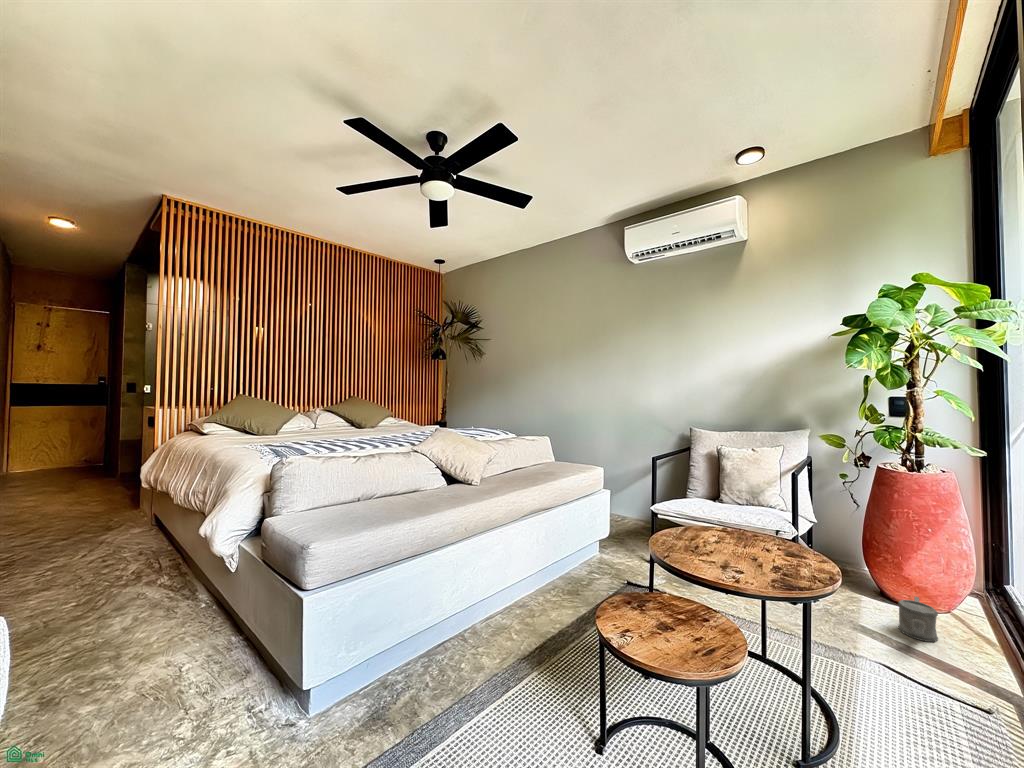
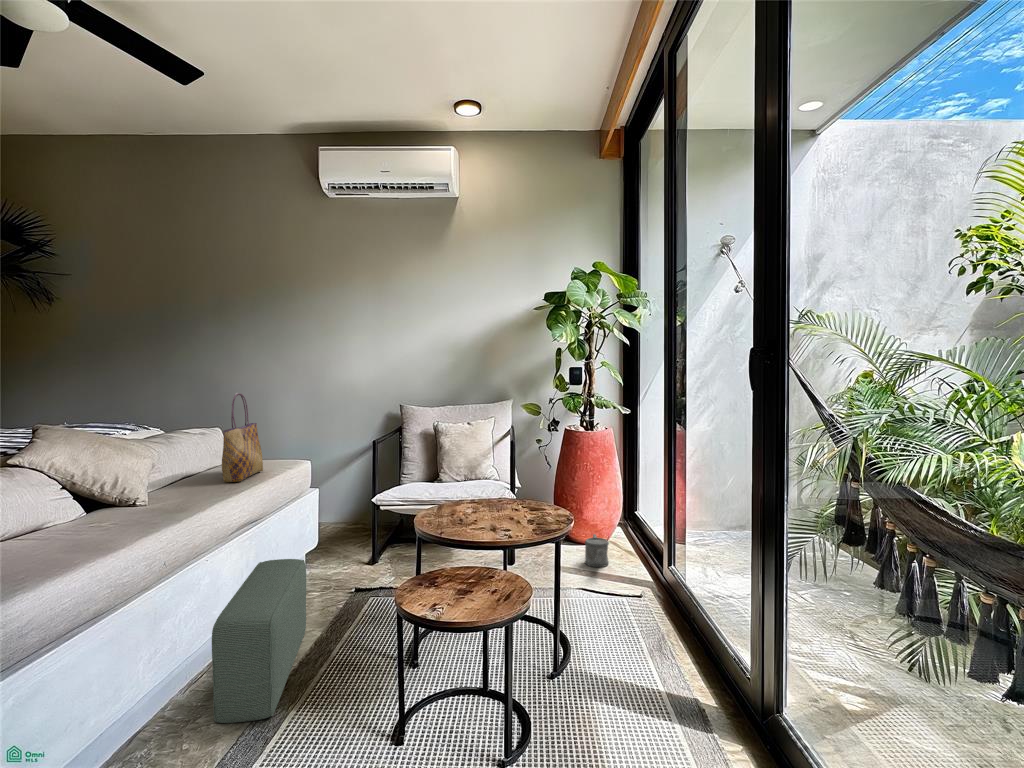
tote bag: none [533,413,566,477] -> present [222,393,263,482]
pouf: none [485,541,577,670] -> present [212,559,306,723]

